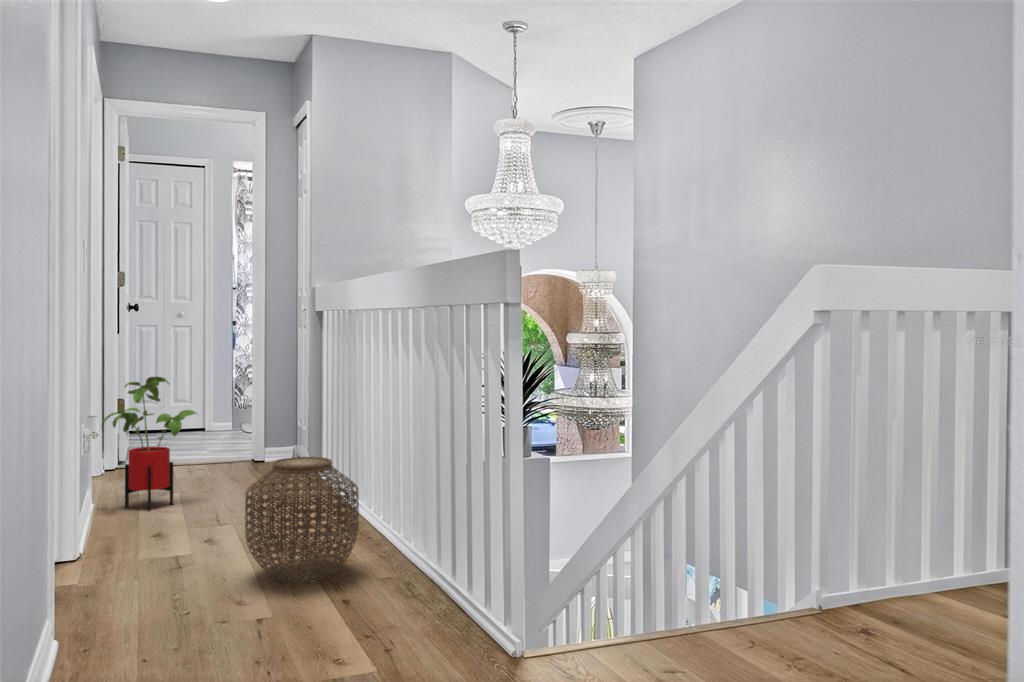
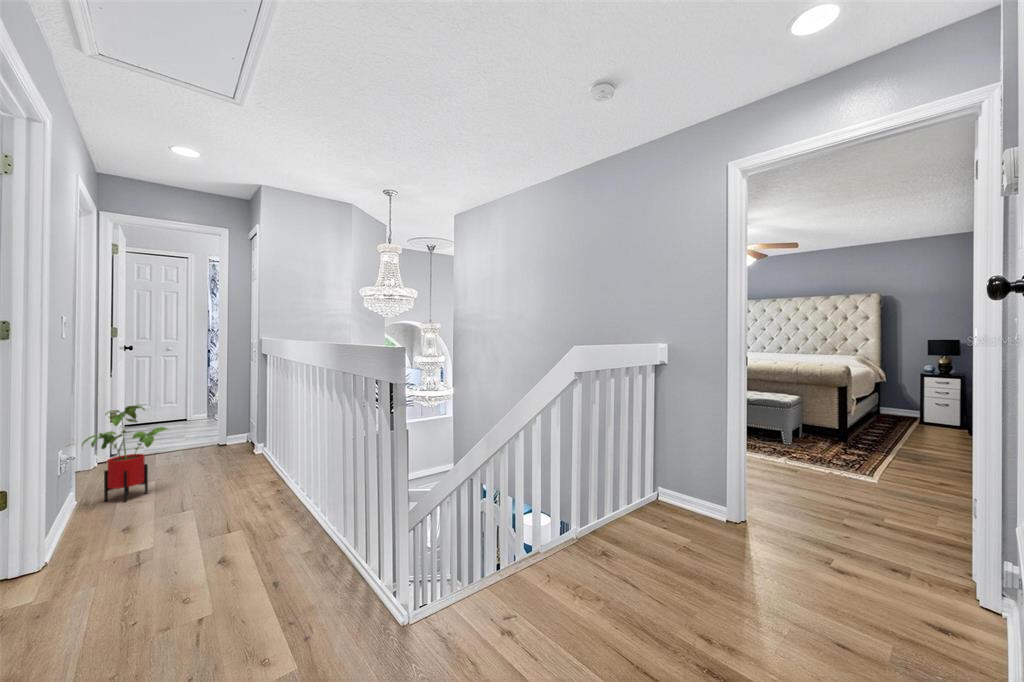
woven basket: present [245,457,359,583] -> none [194,472,287,569]

